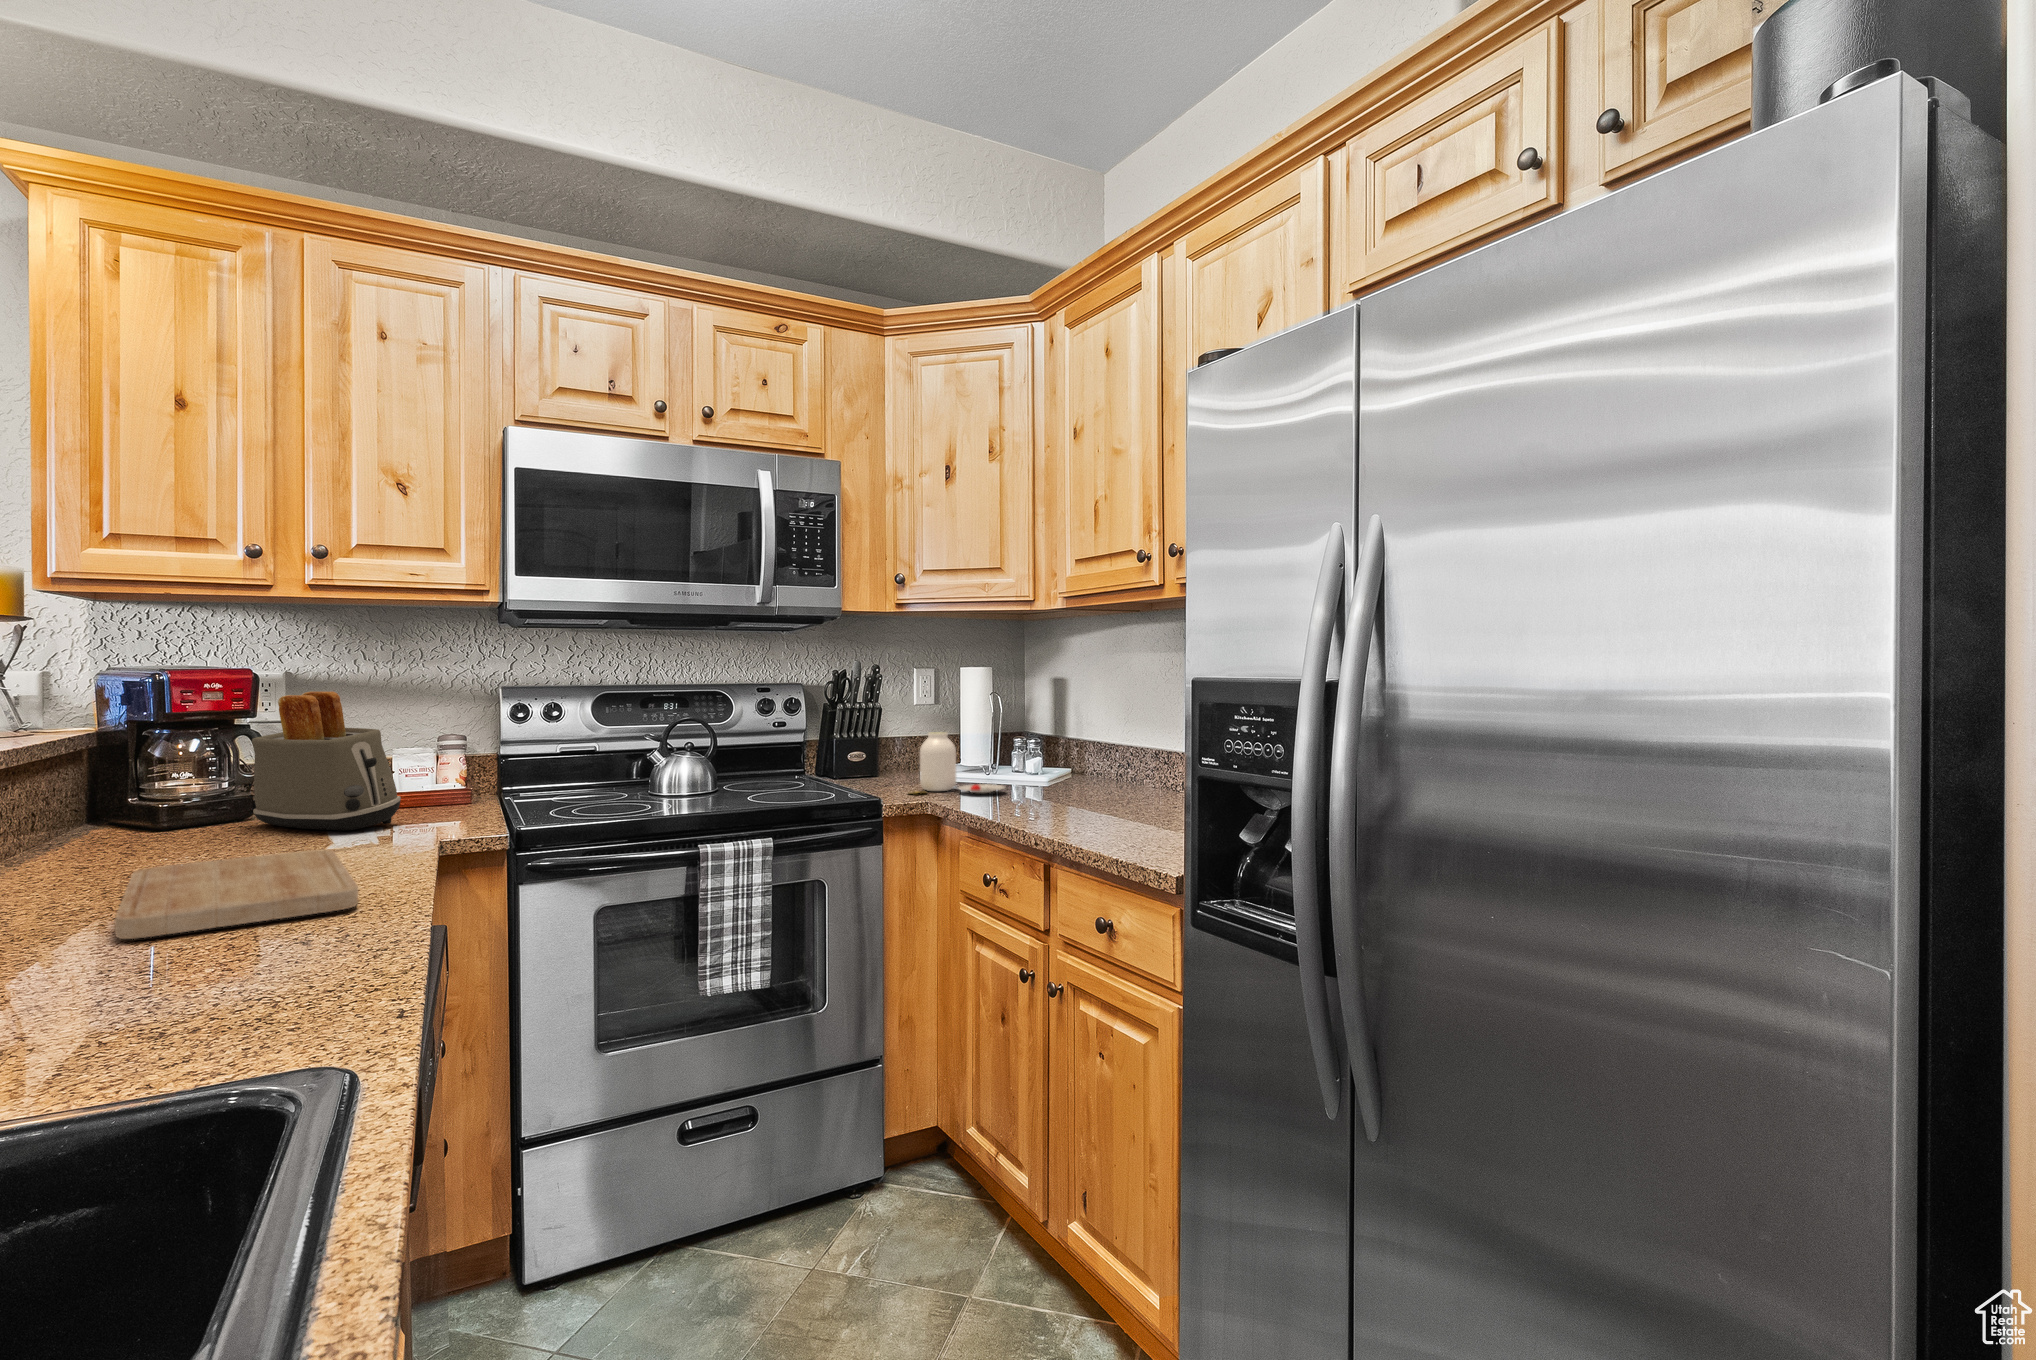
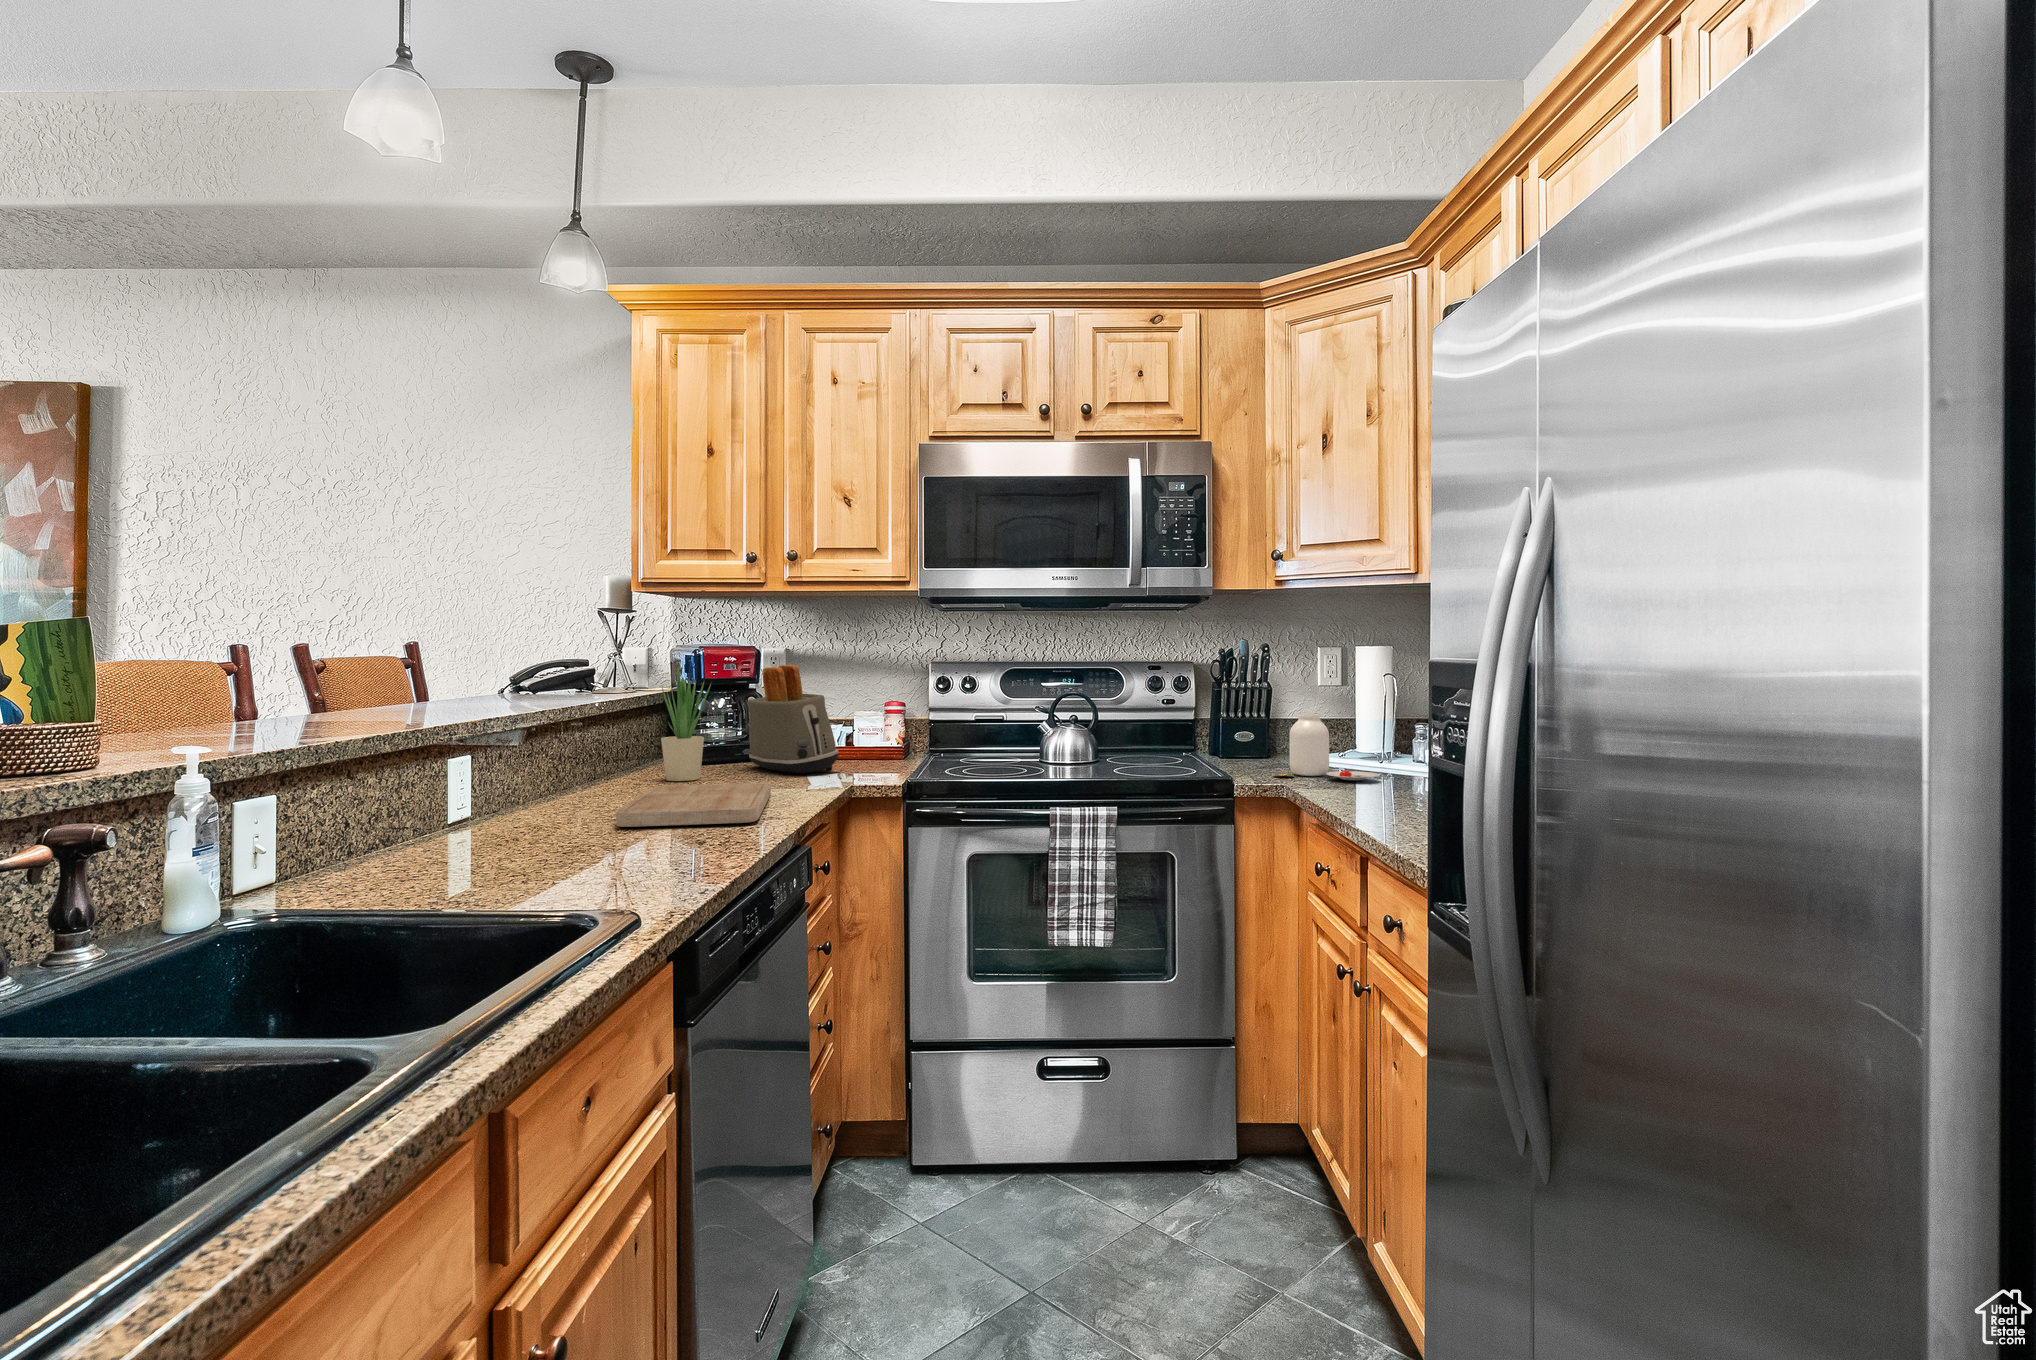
potted plant: none [118,691,208,857] -> present [661,664,711,781]

